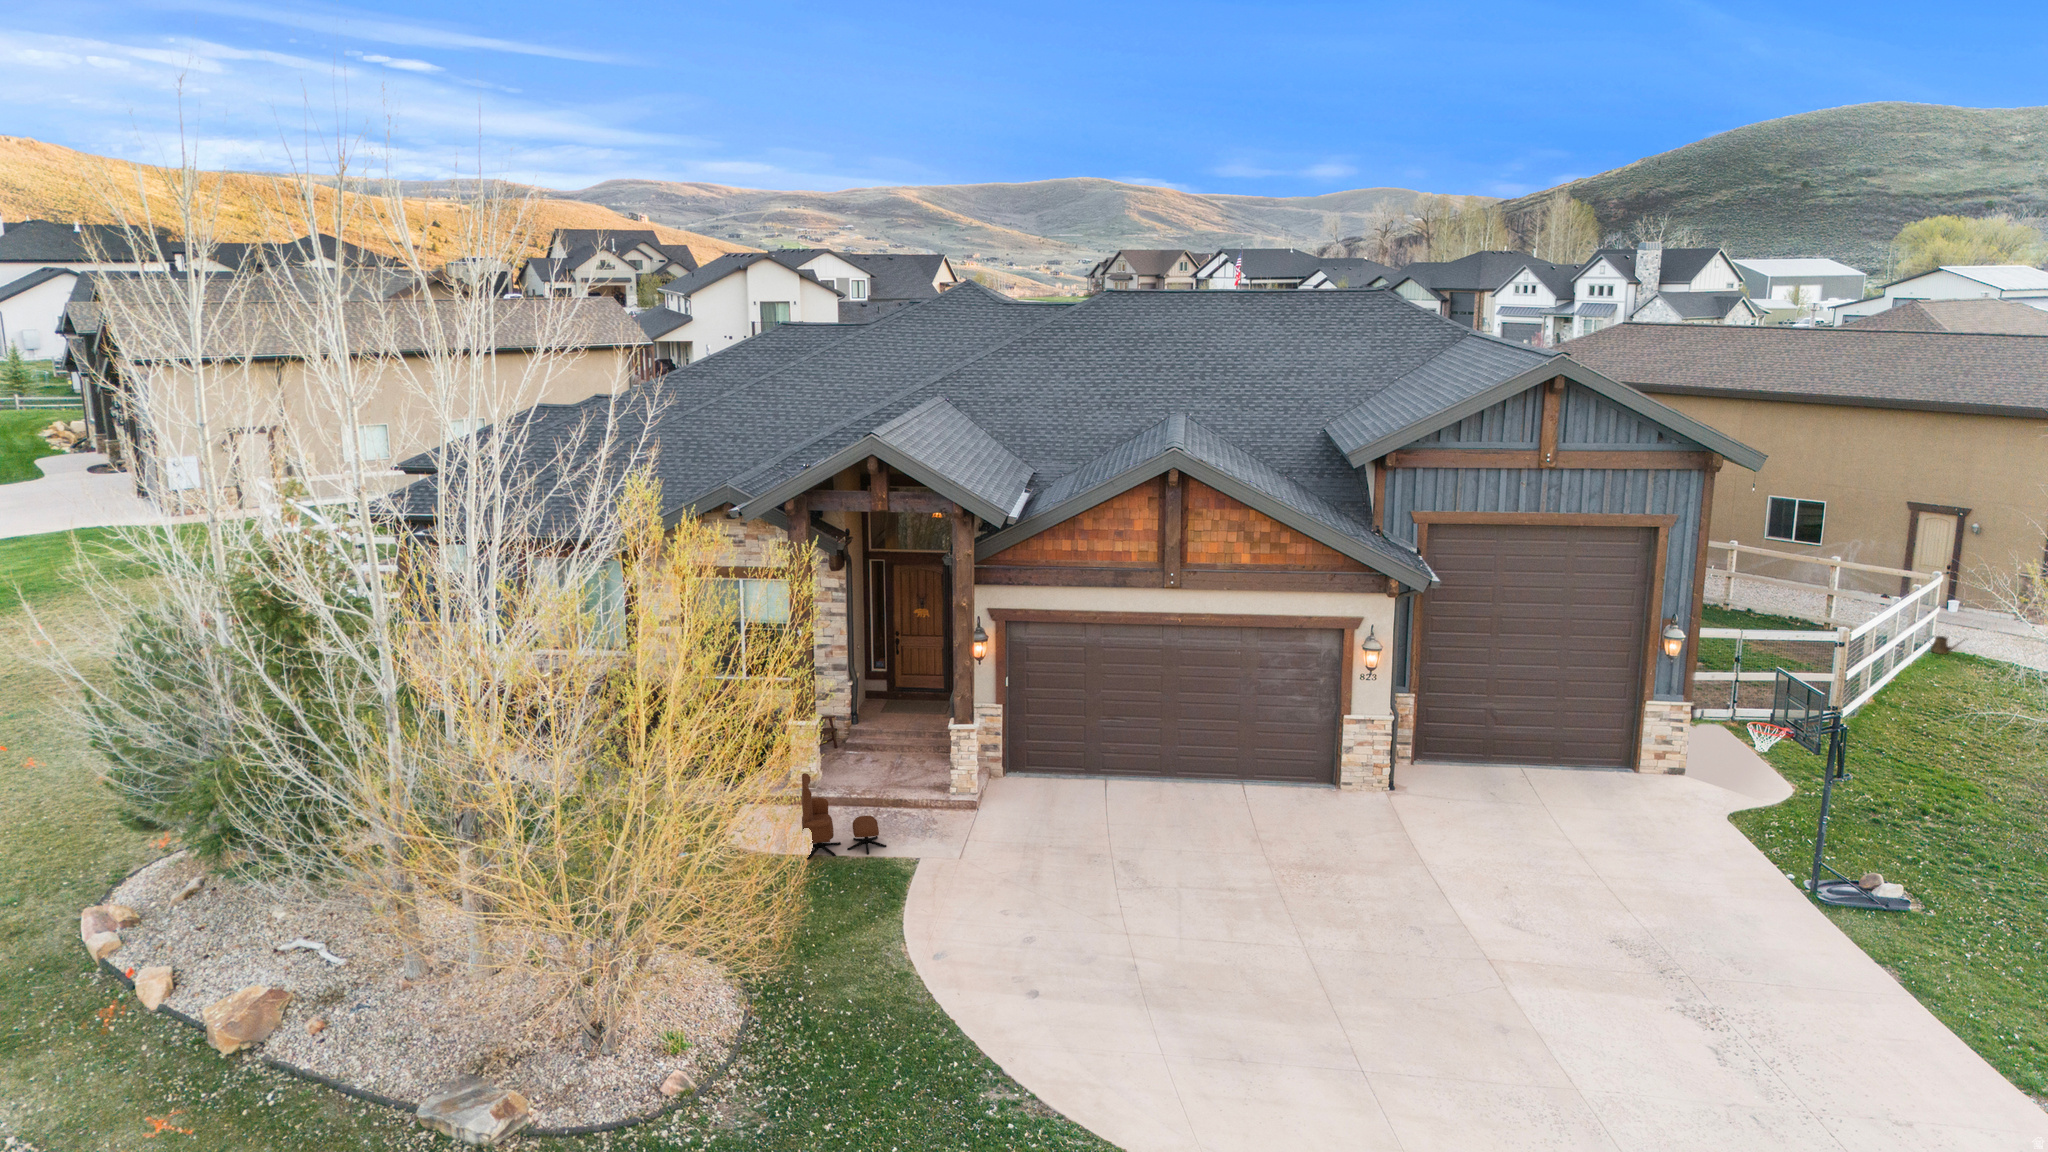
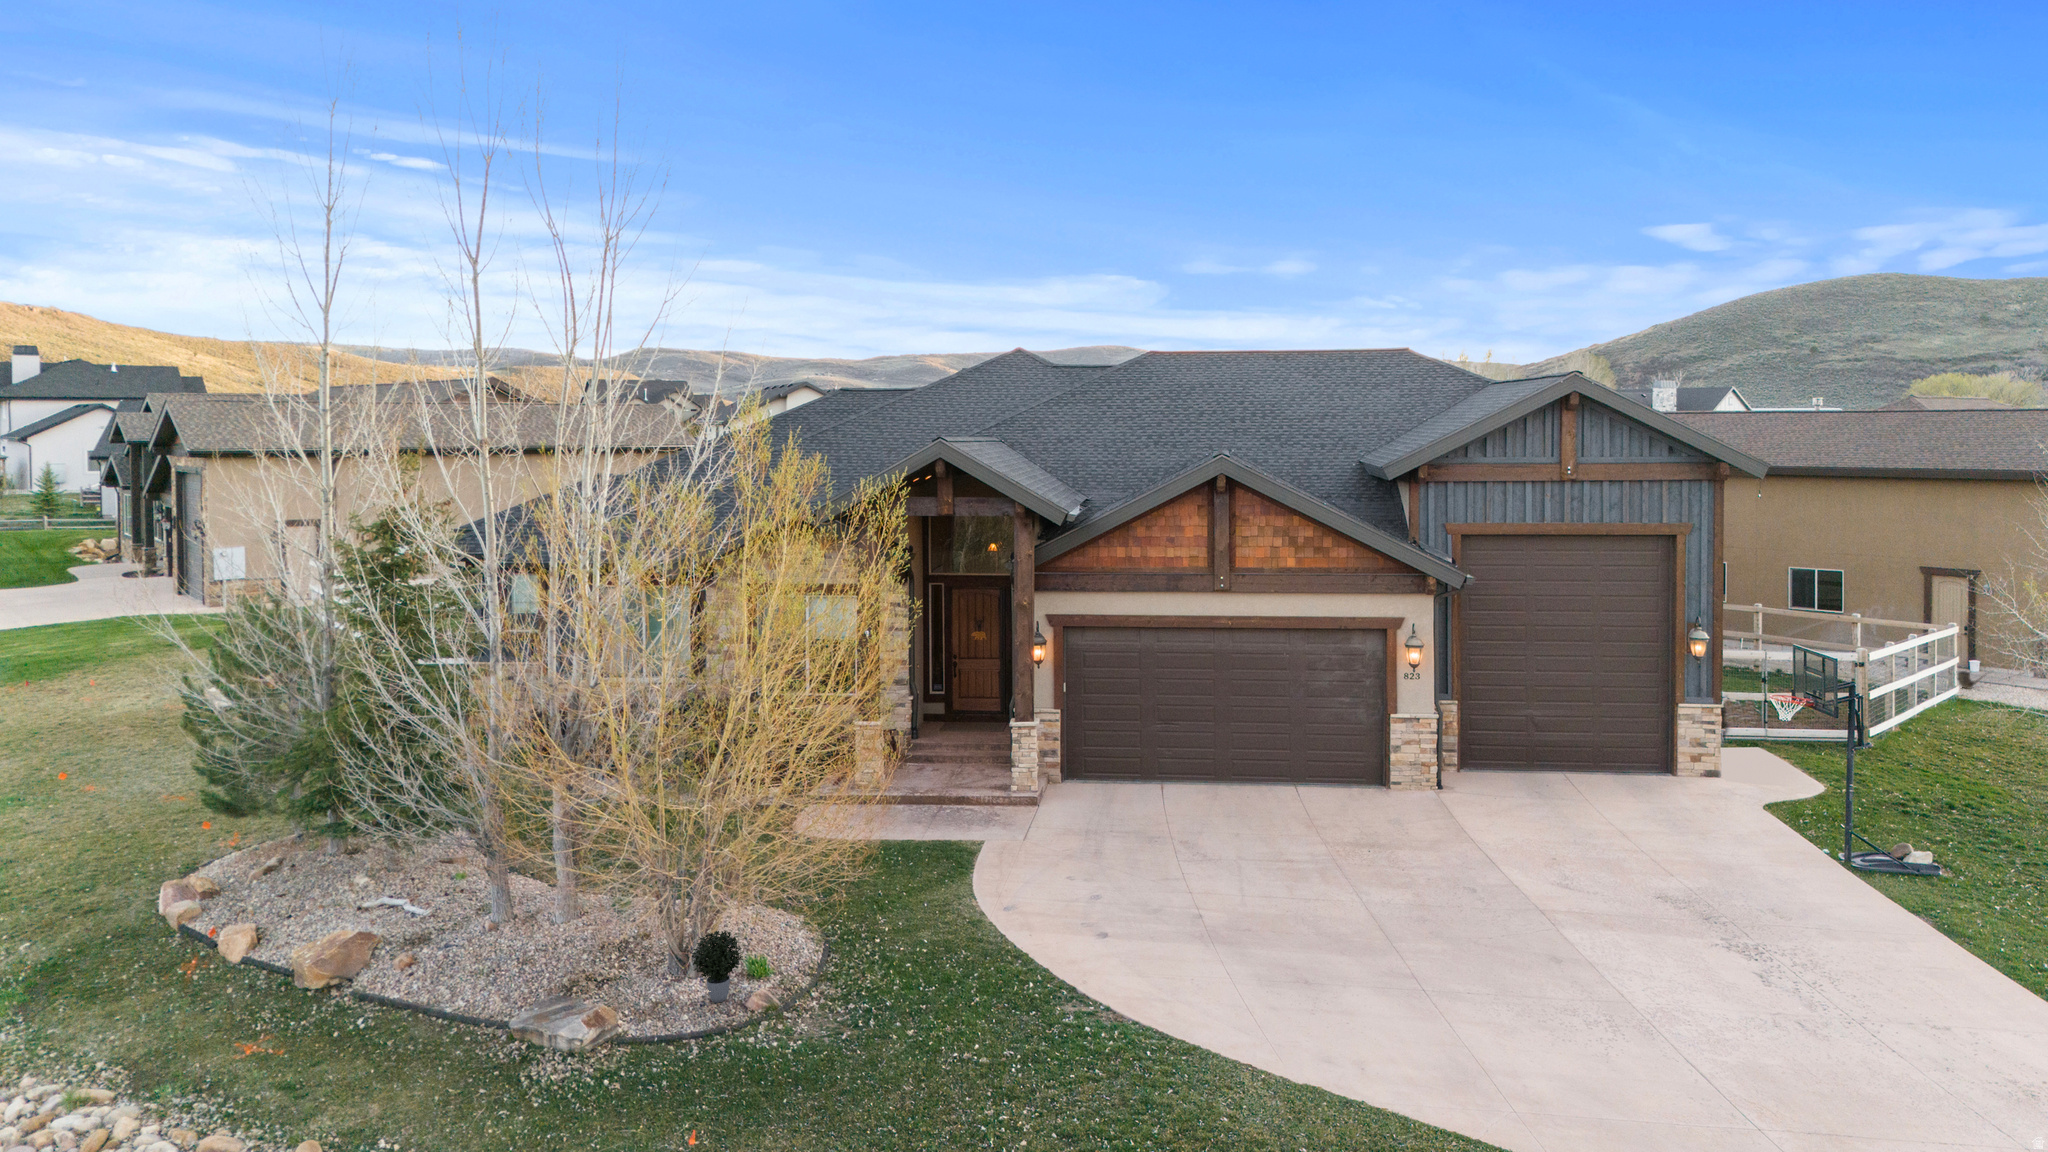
lounge chair: present [802,773,886,859] -> none [861,760,949,843]
potted plant: none [605,1007,659,1079] -> present [692,931,743,1003]

